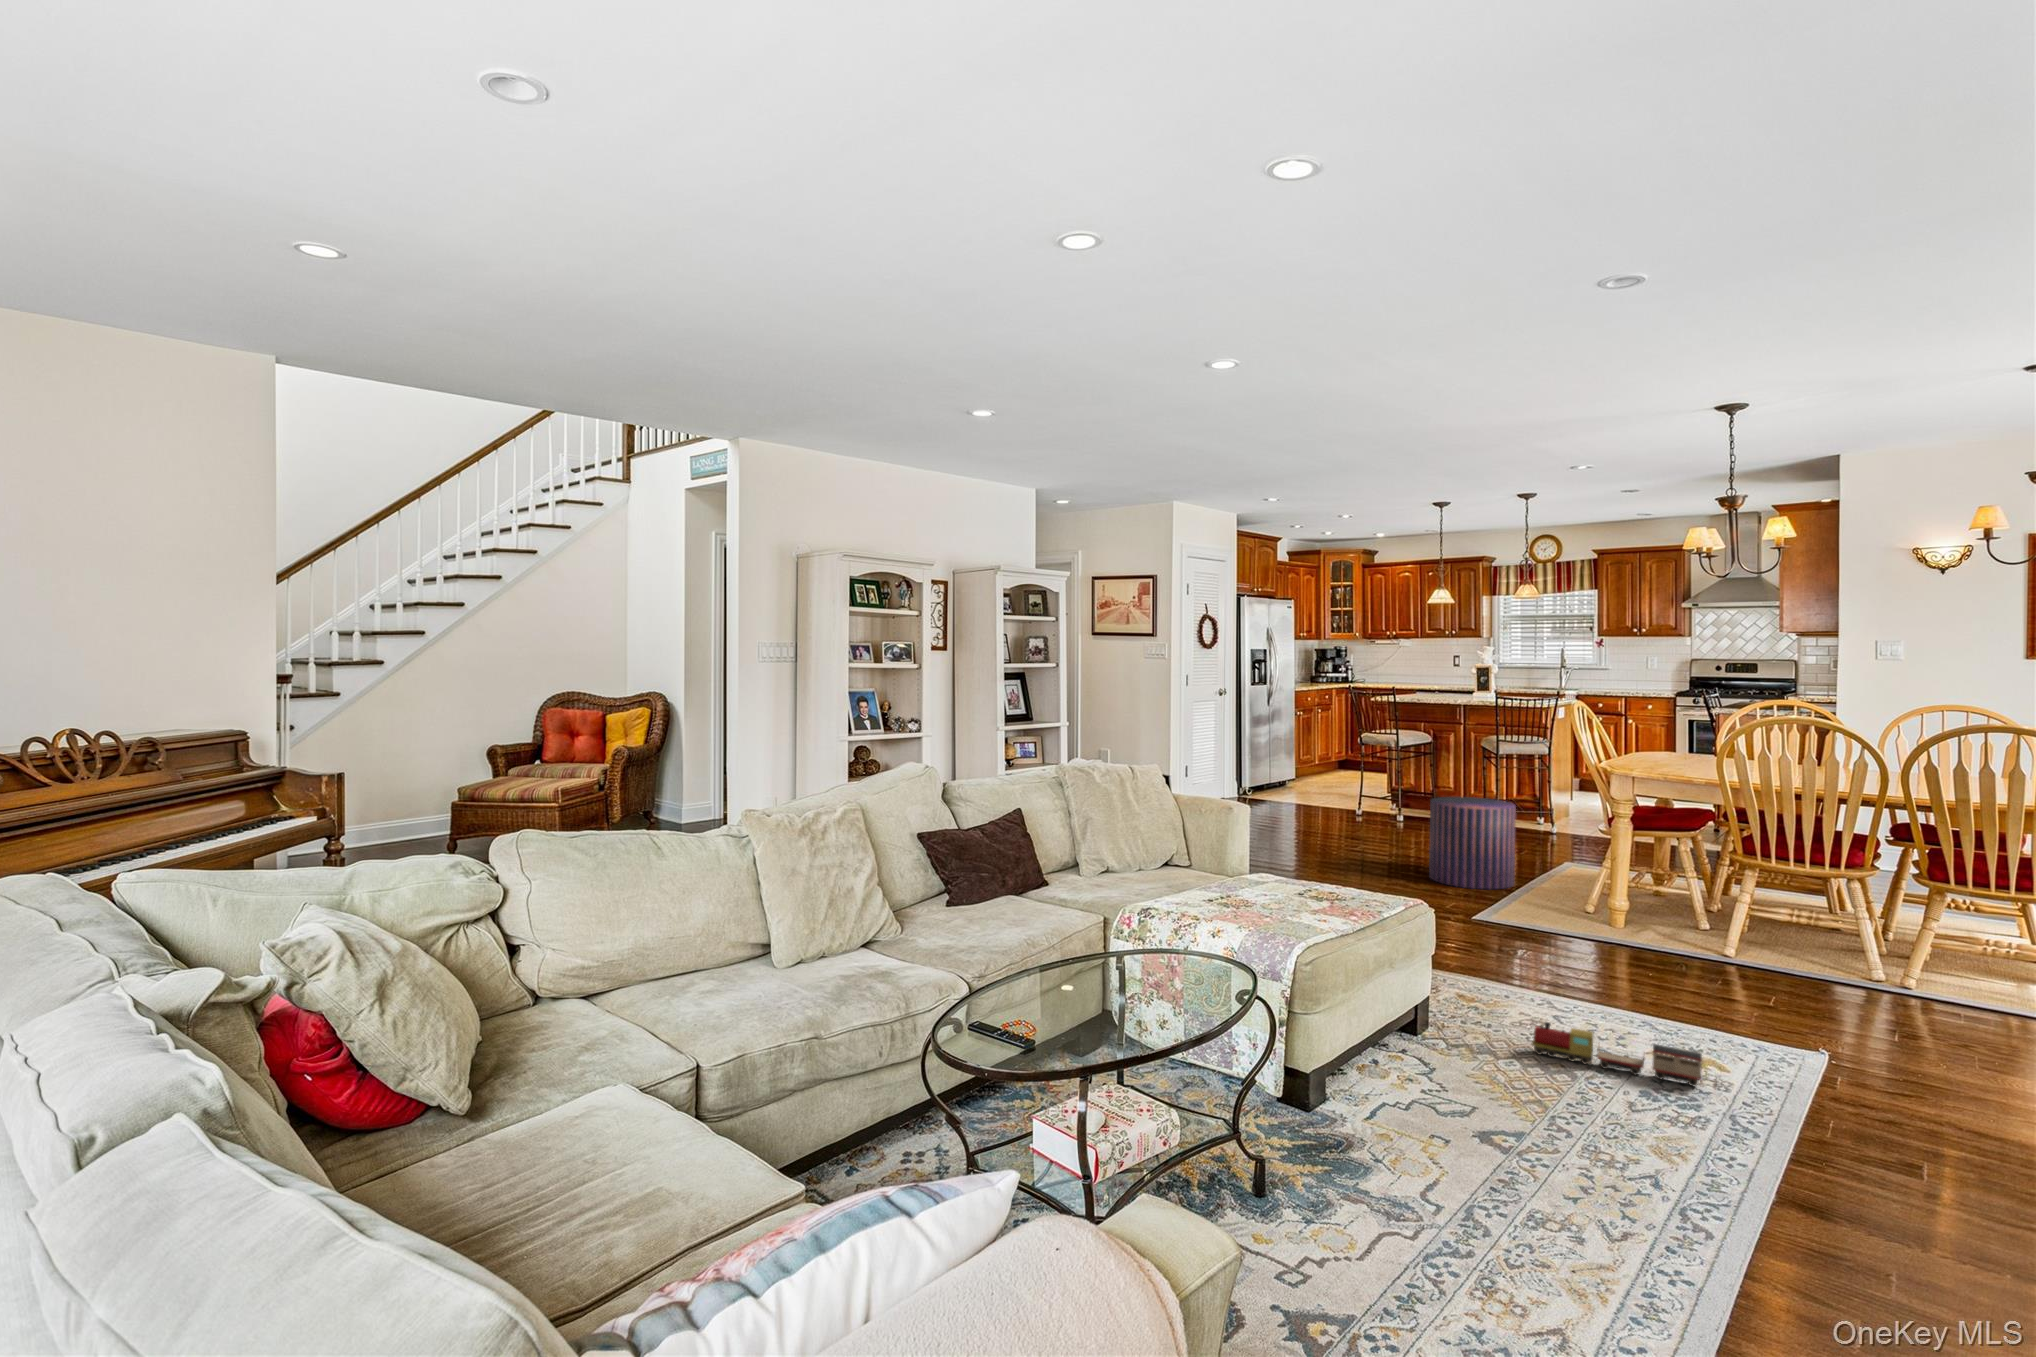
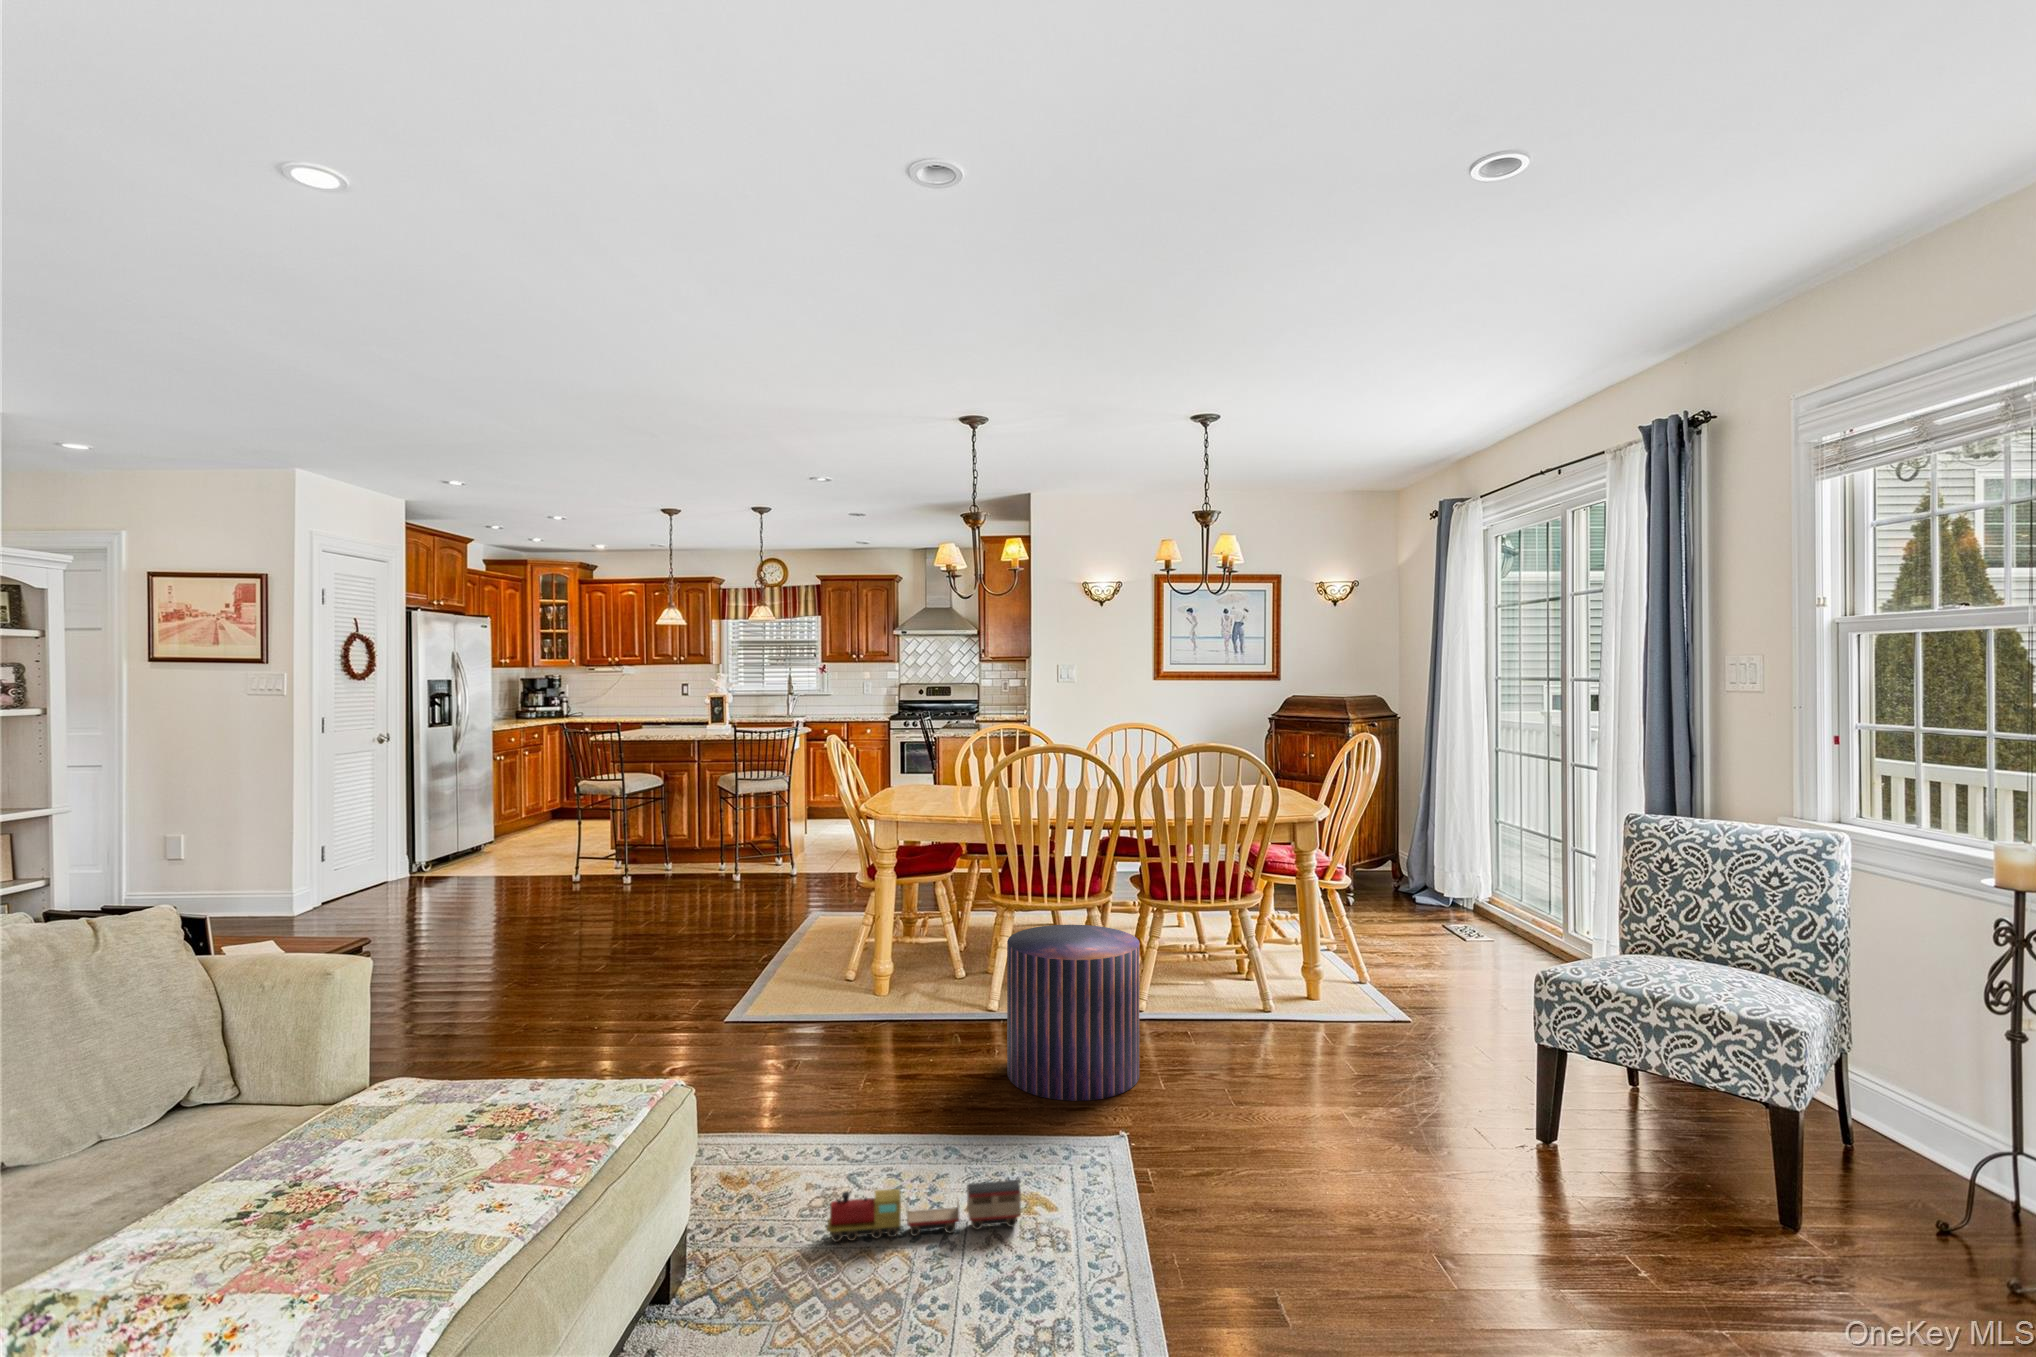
pouf: present [1429,797,1516,889] -> present [1007,925,1139,1101]

